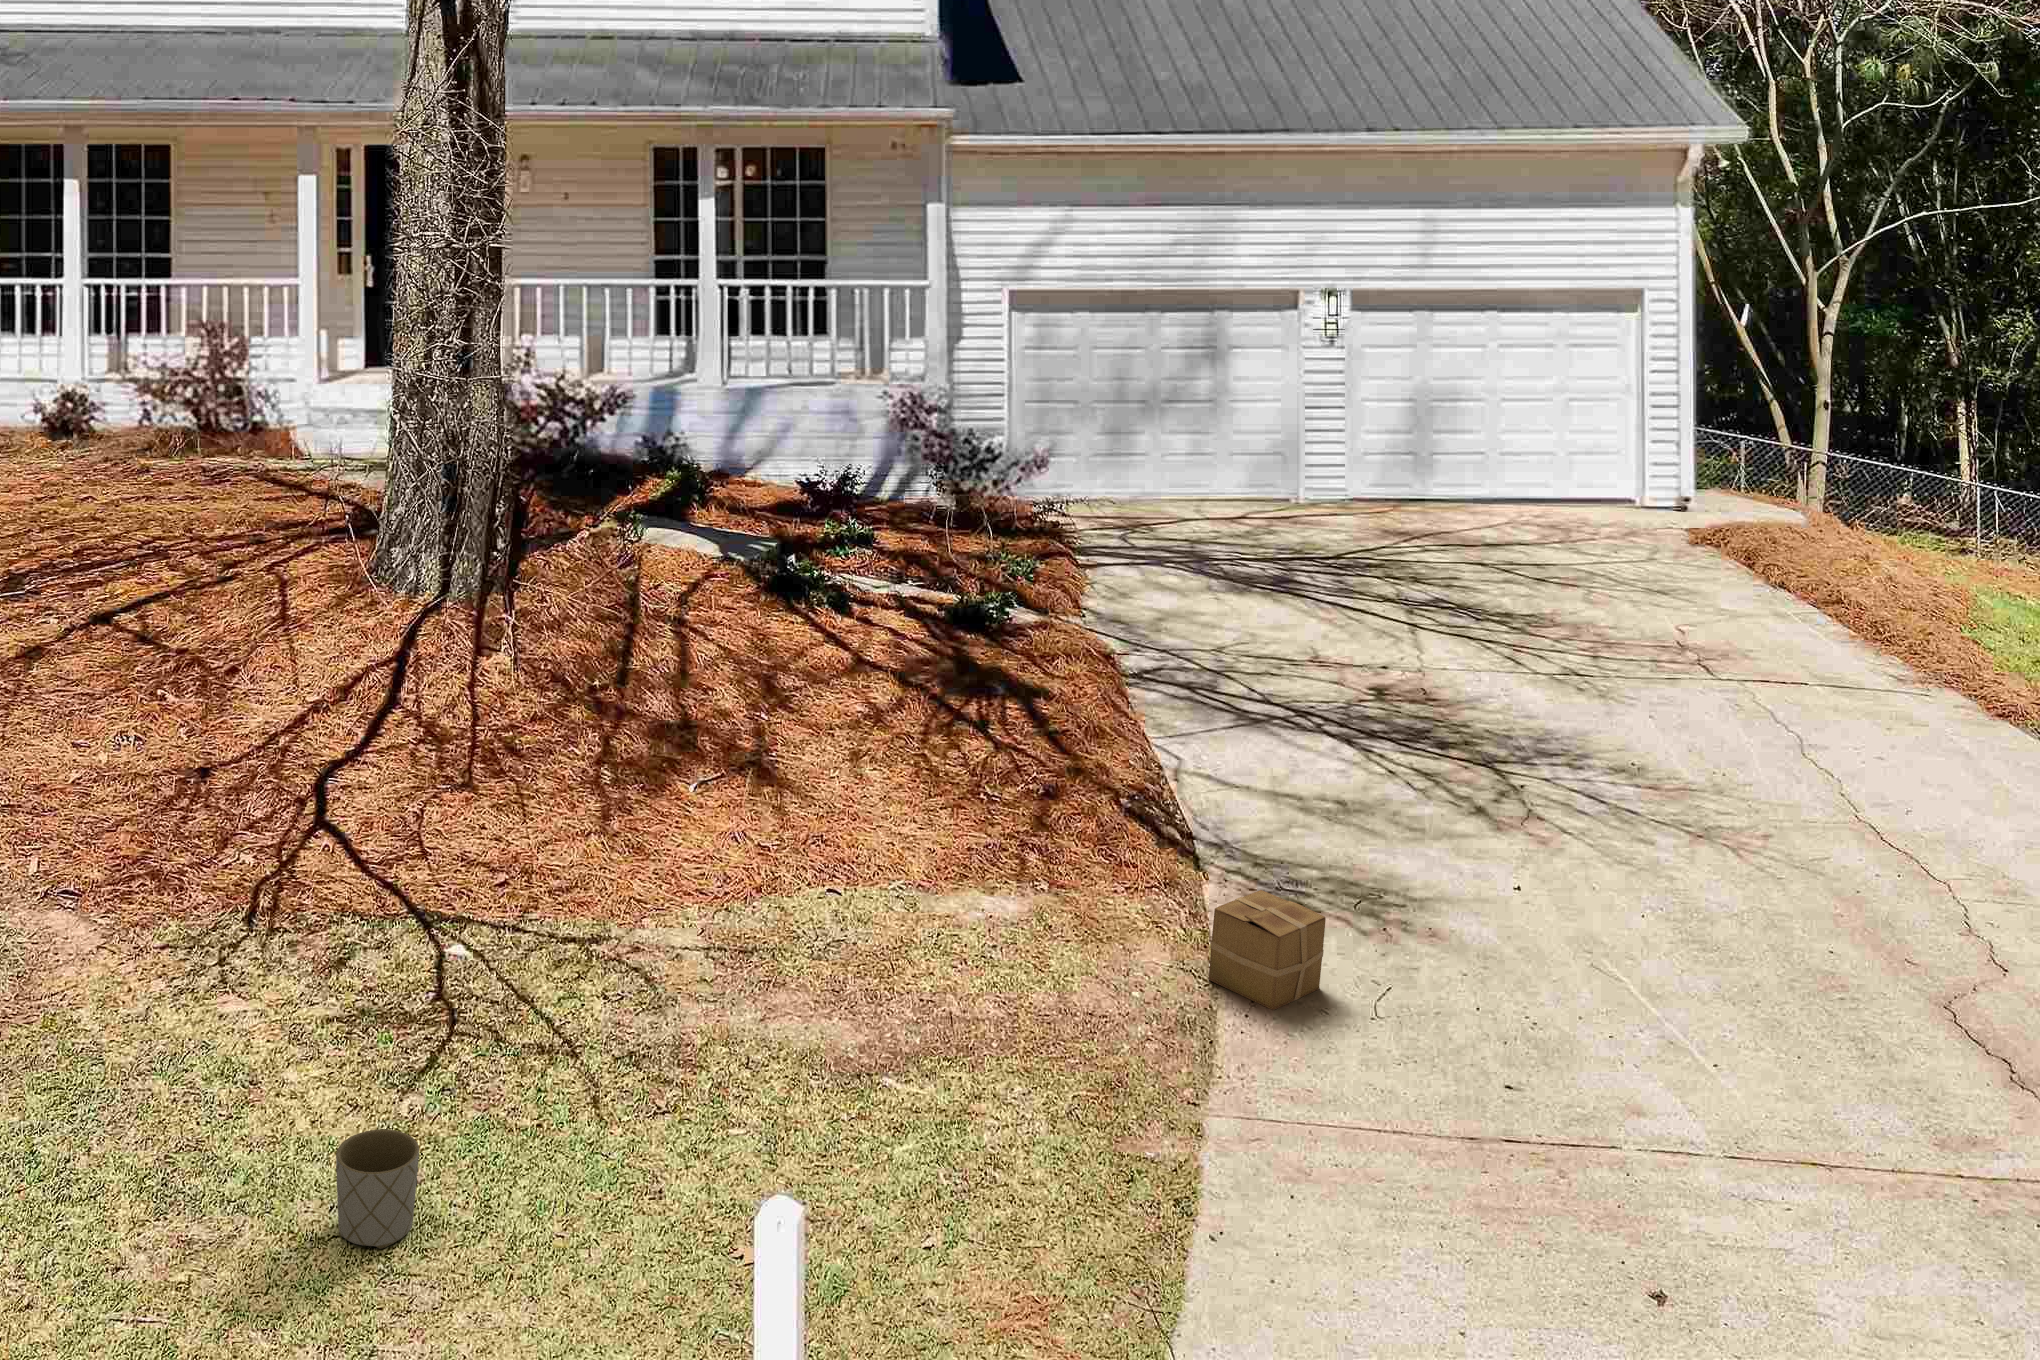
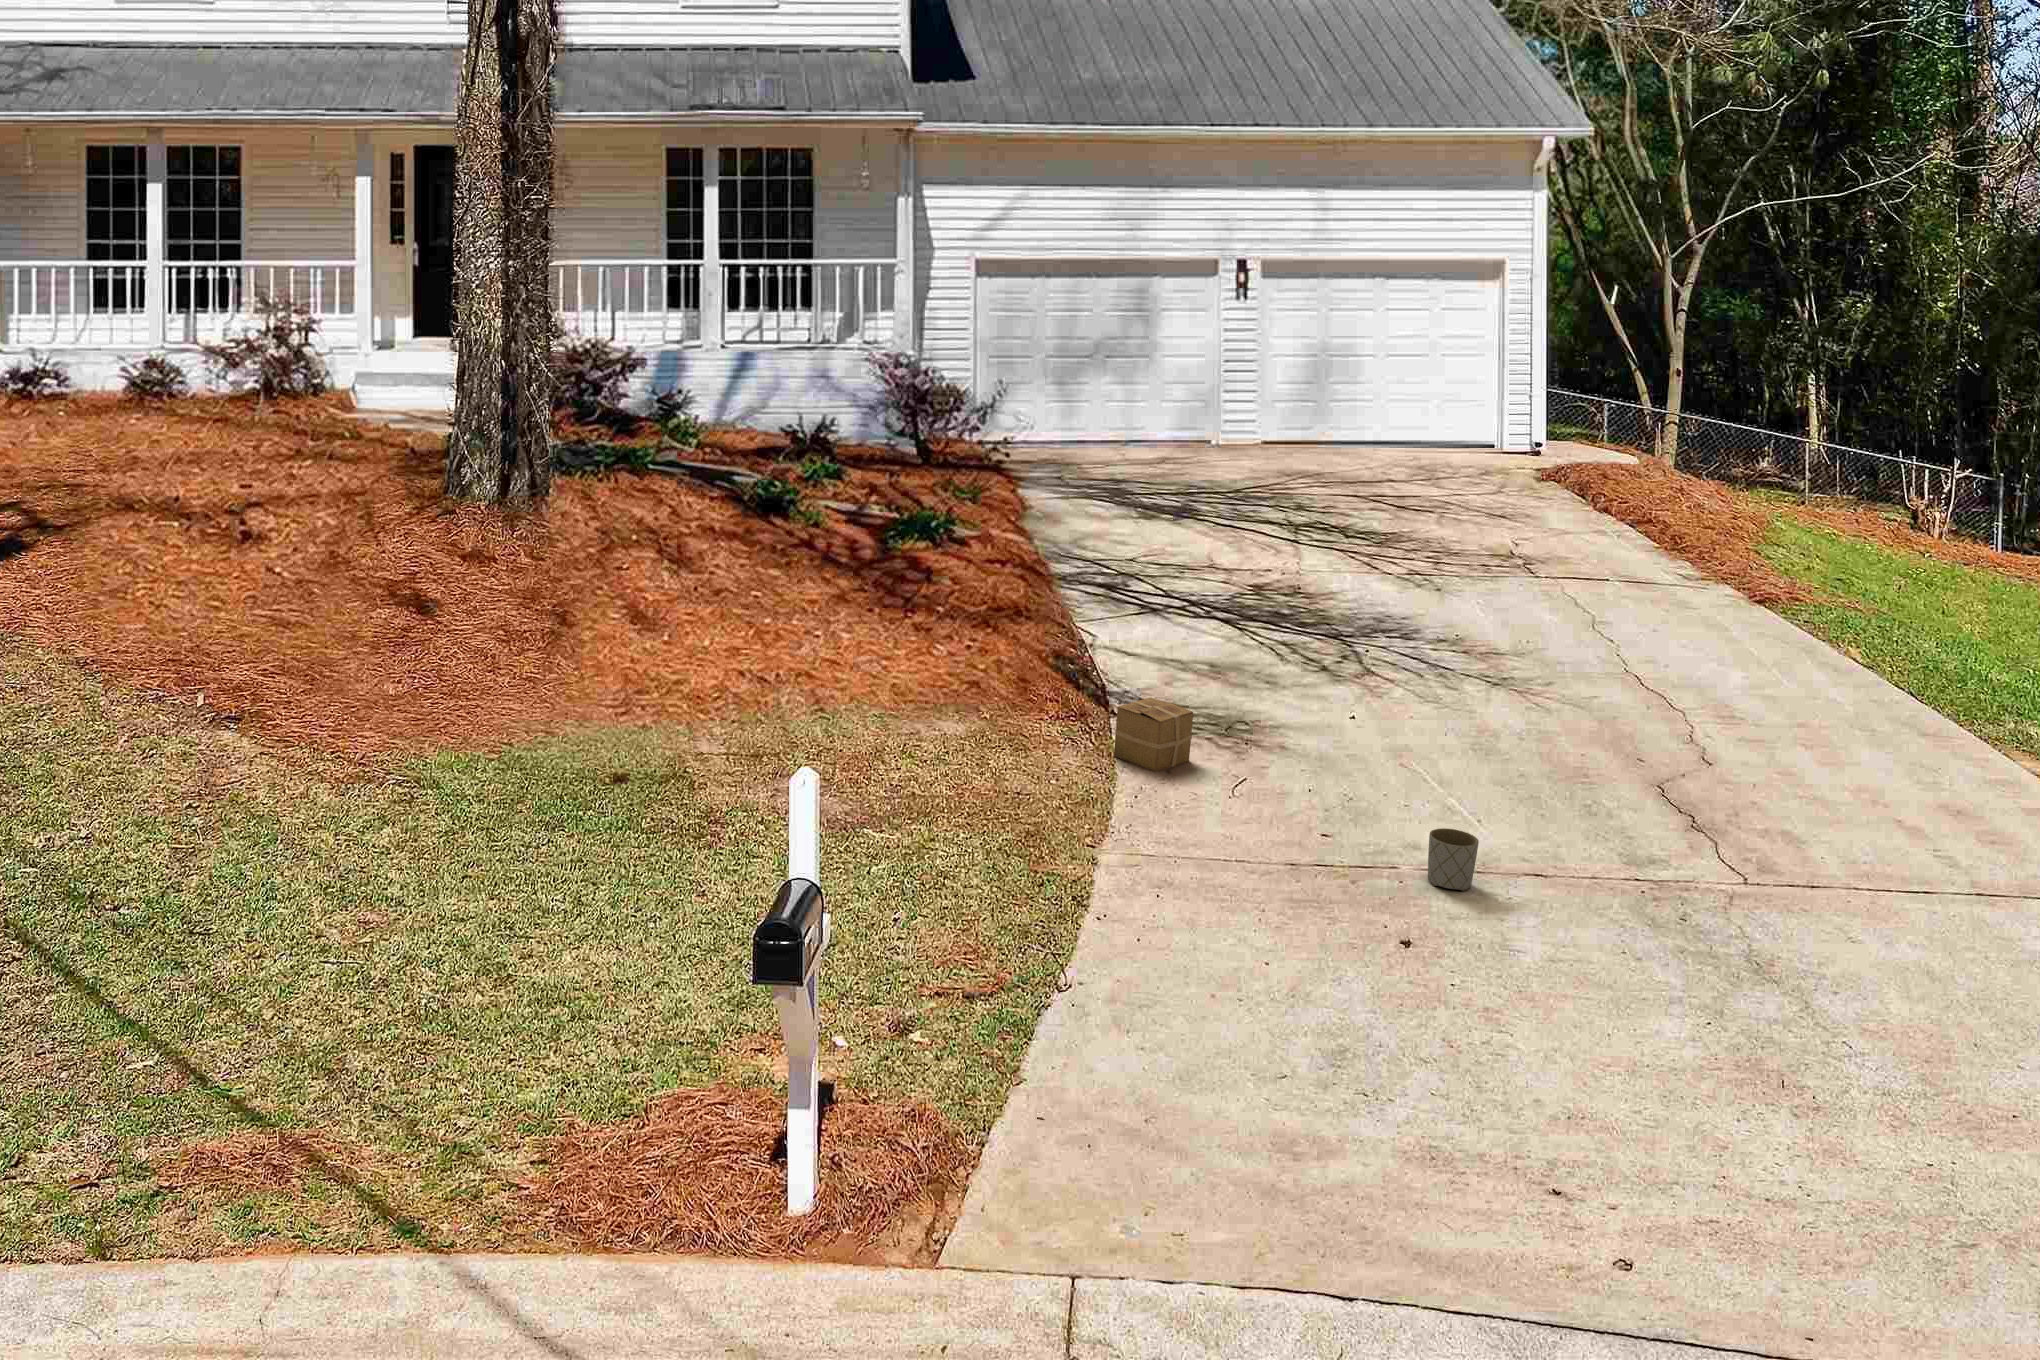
planter: present [336,1129,419,1249] -> present [1428,828,1479,891]

